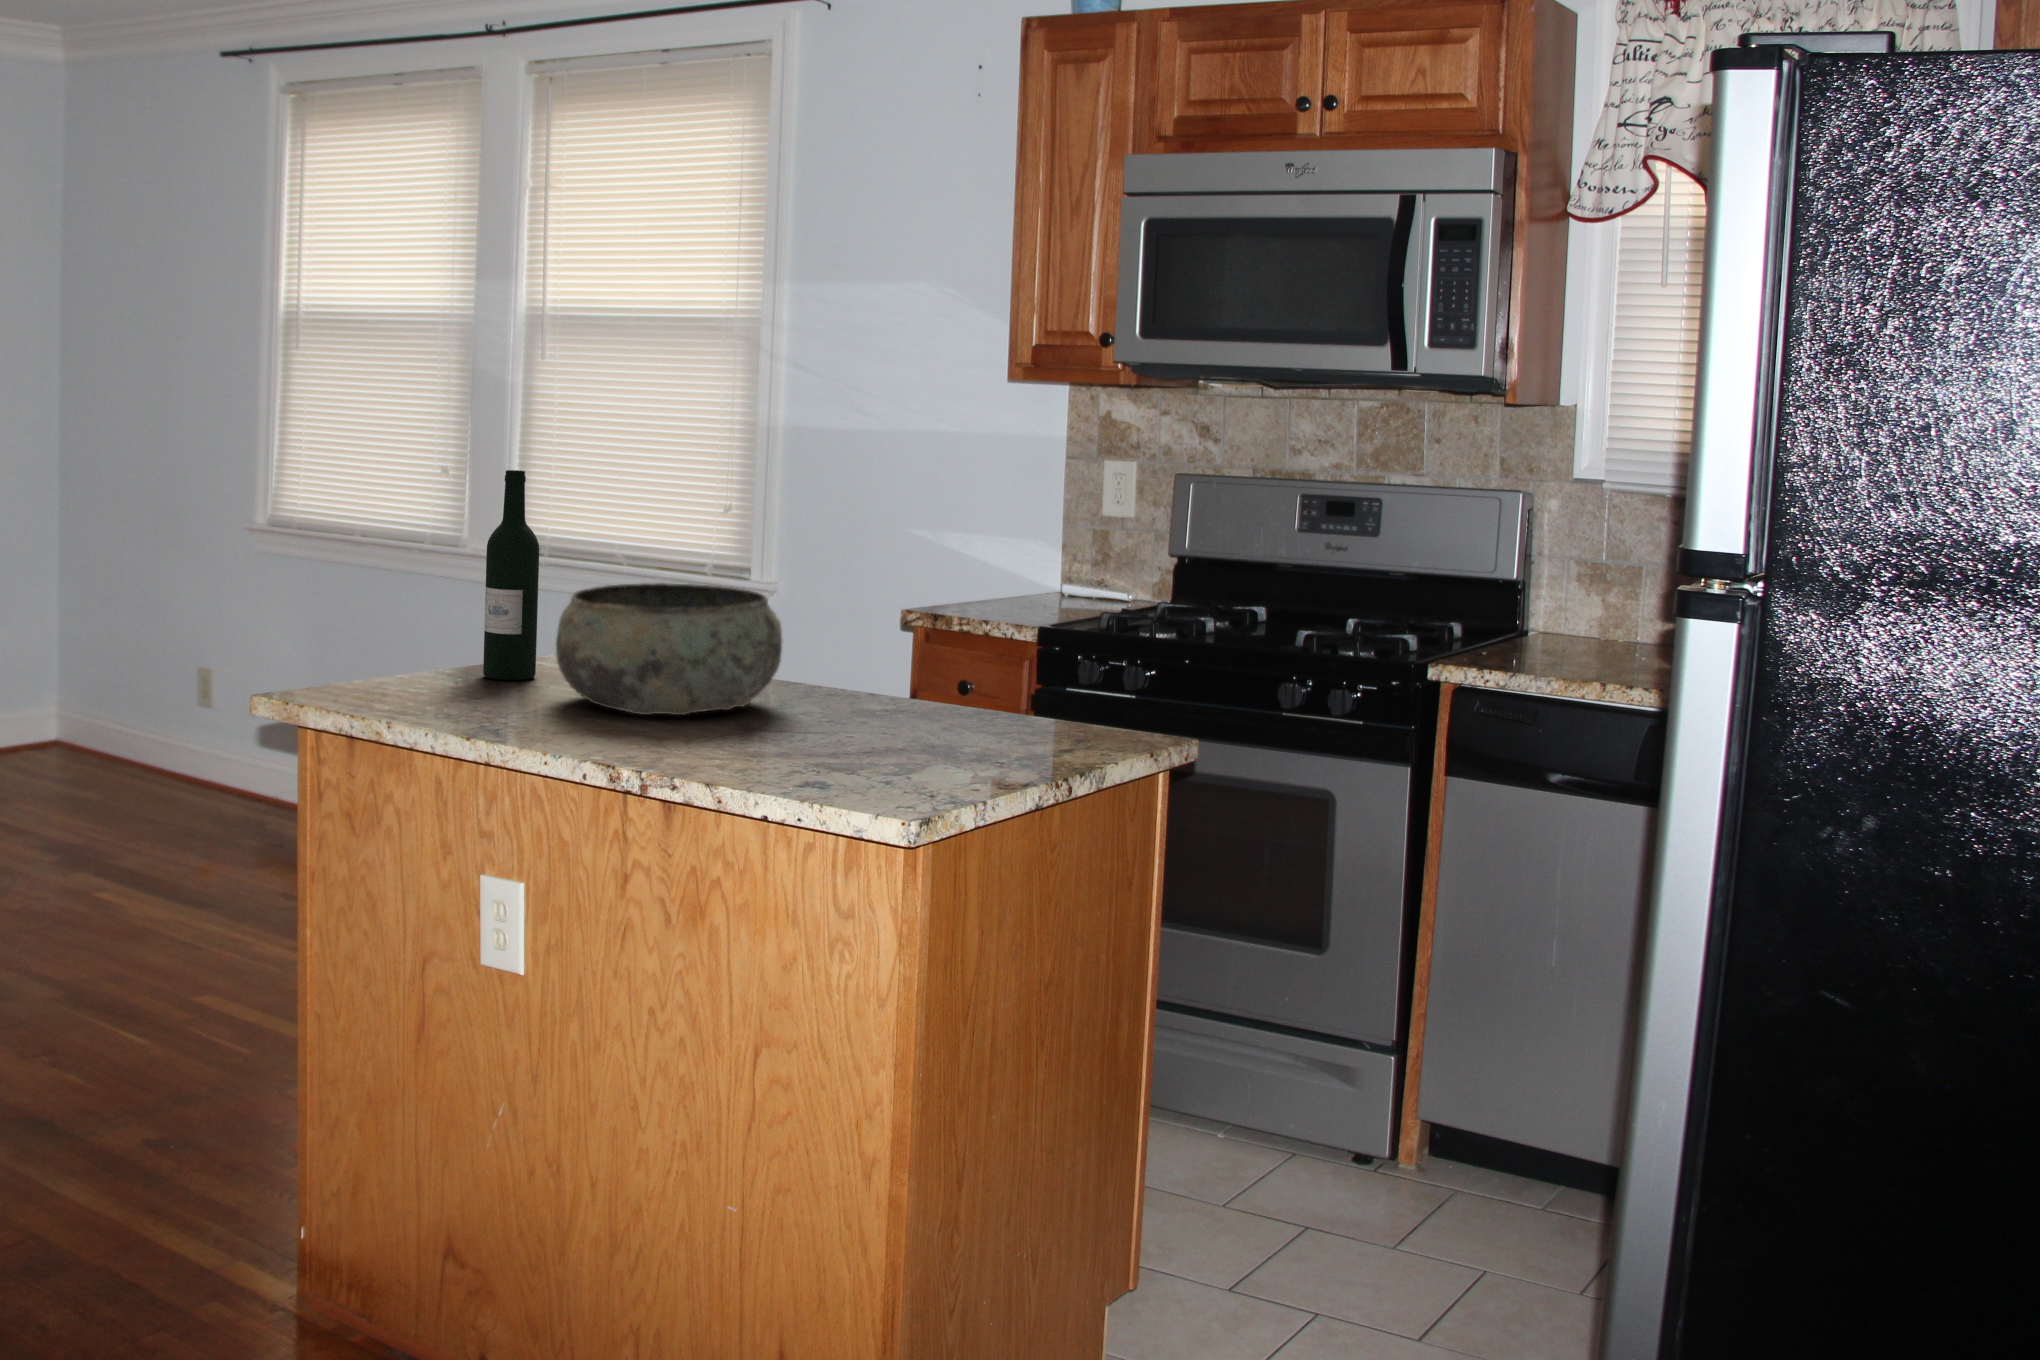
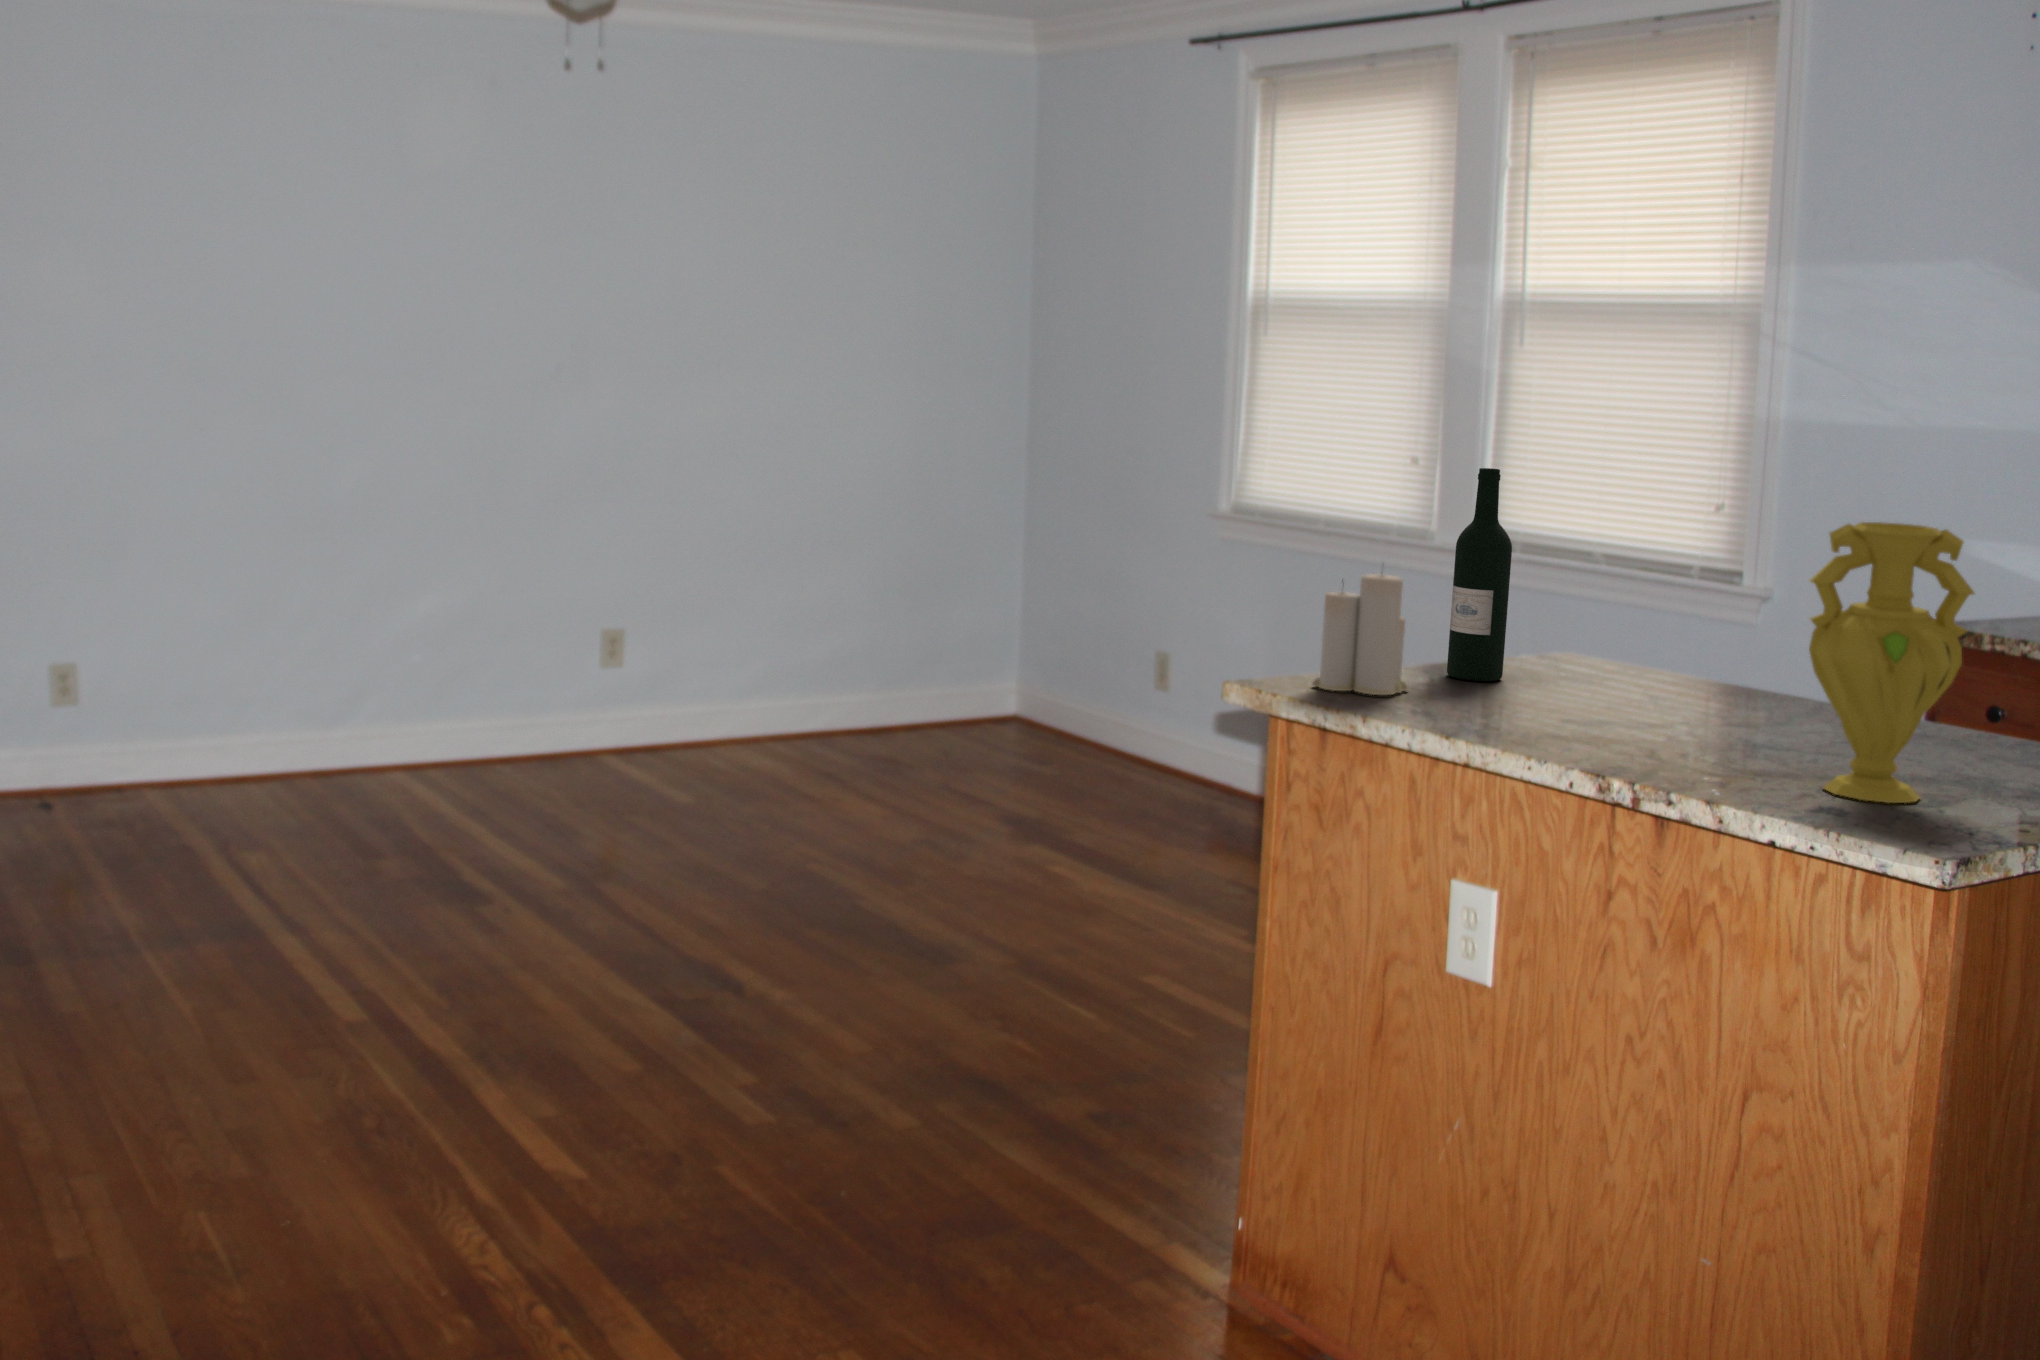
vase: none [790,504,930,770] -> present [1809,522,1974,803]
candle: none [345,564,442,700] -> present [1313,574,1408,695]
bowl: present [556,583,782,715] -> none [1532,590,1787,730]

